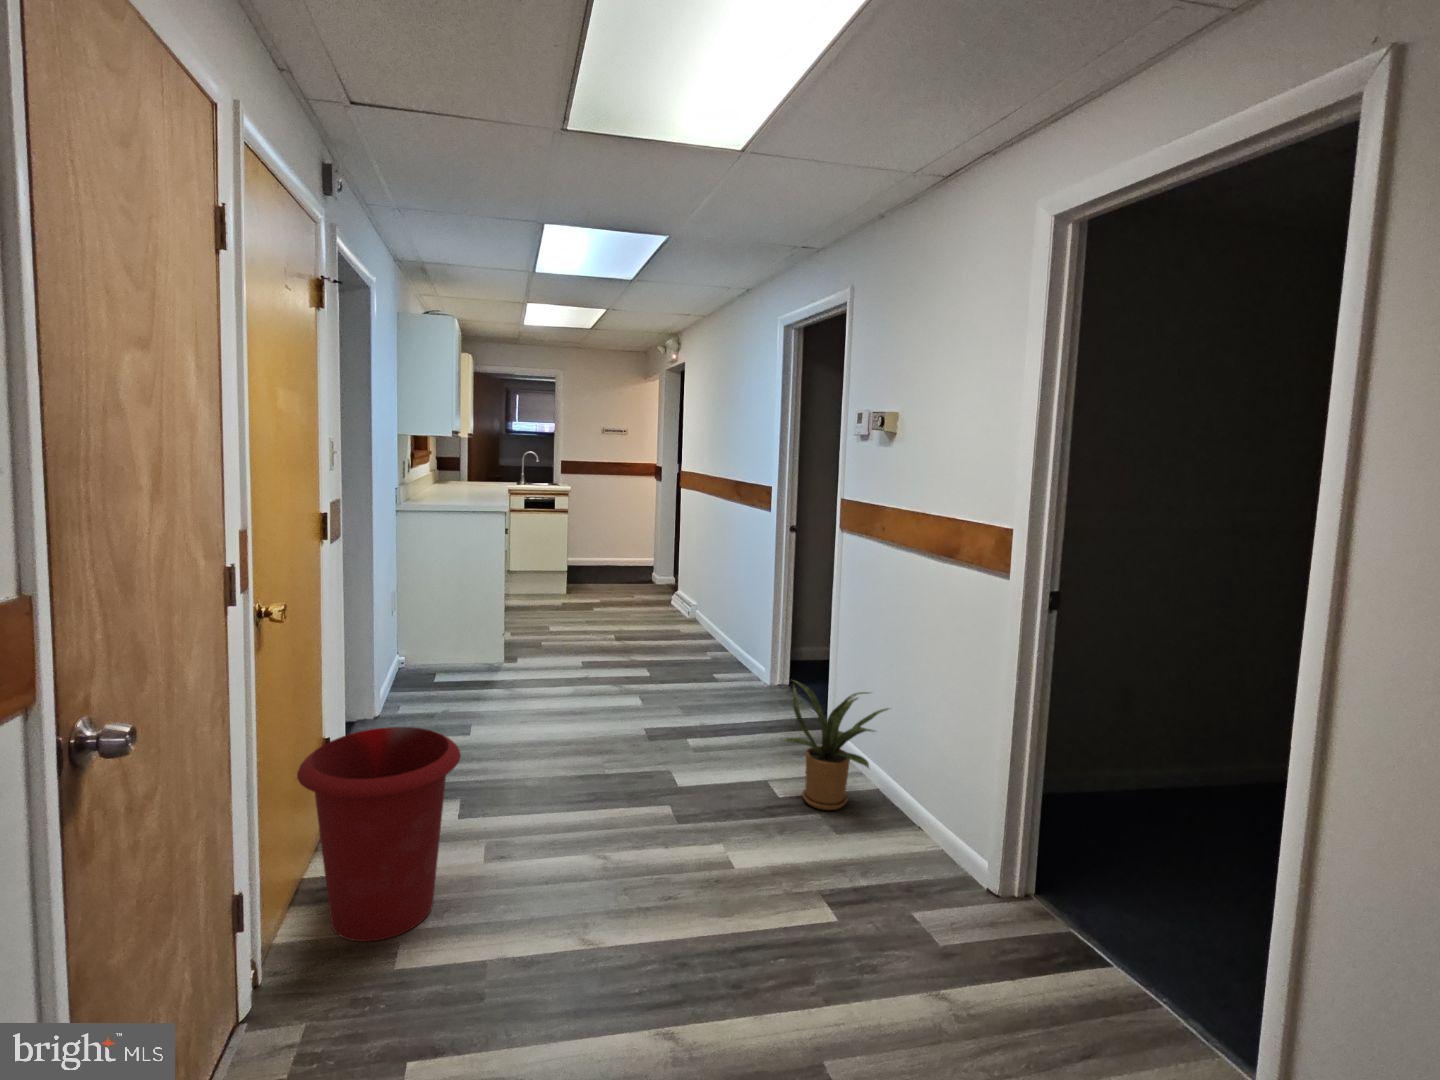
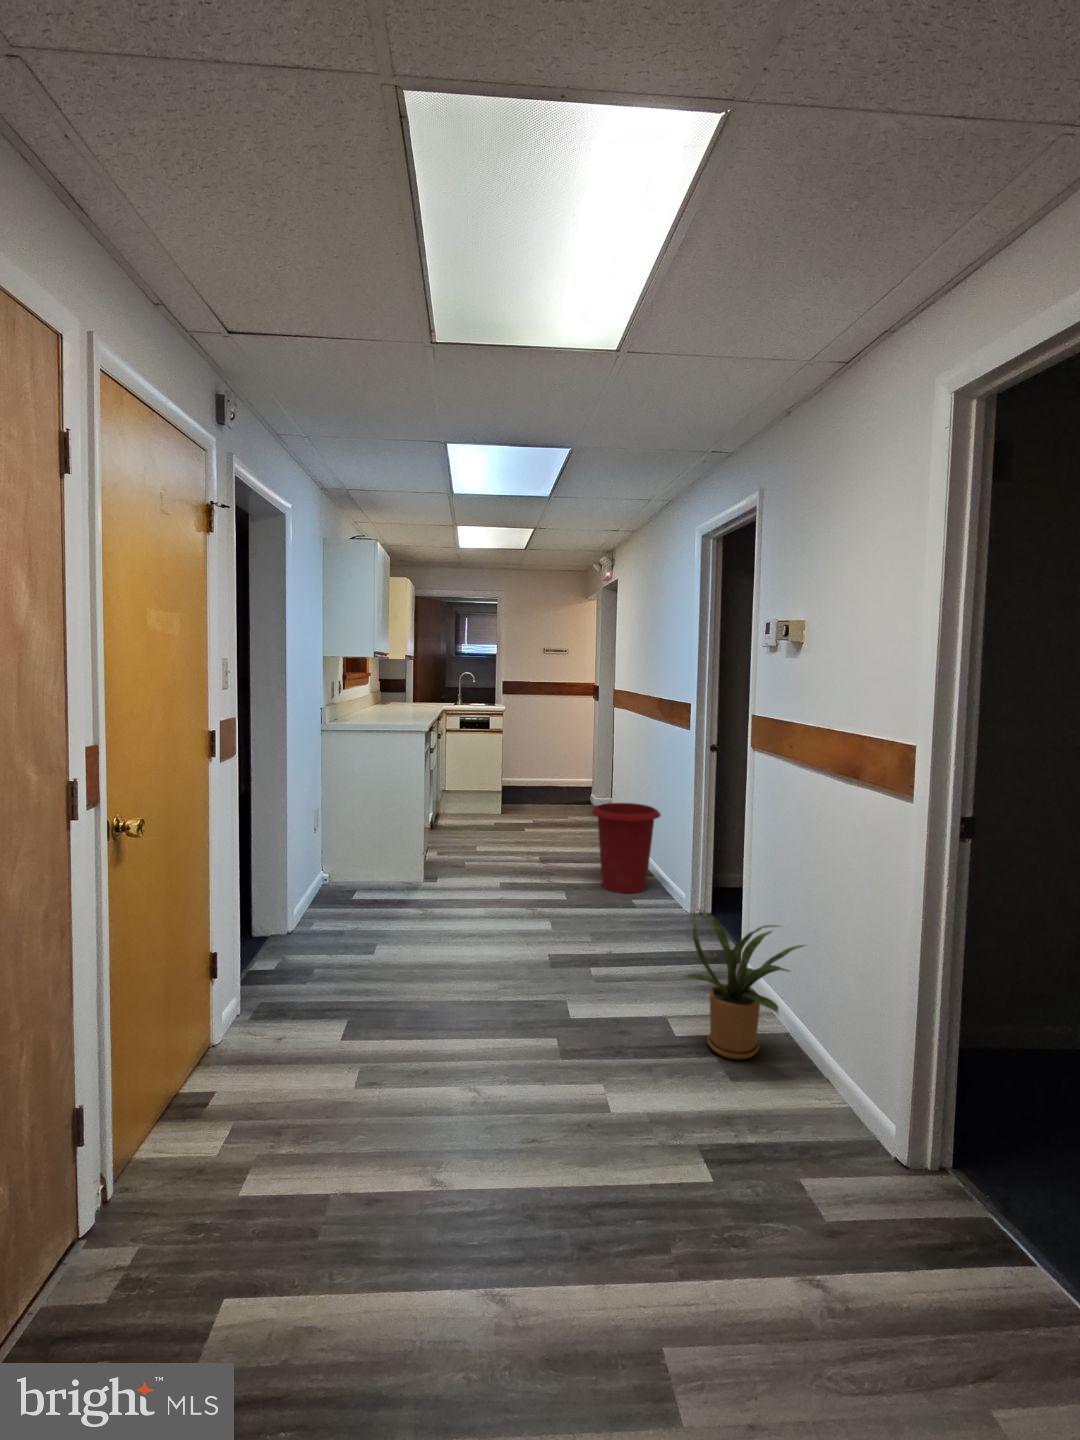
waste bin: present [297,727,461,942] -> present [592,803,661,893]

